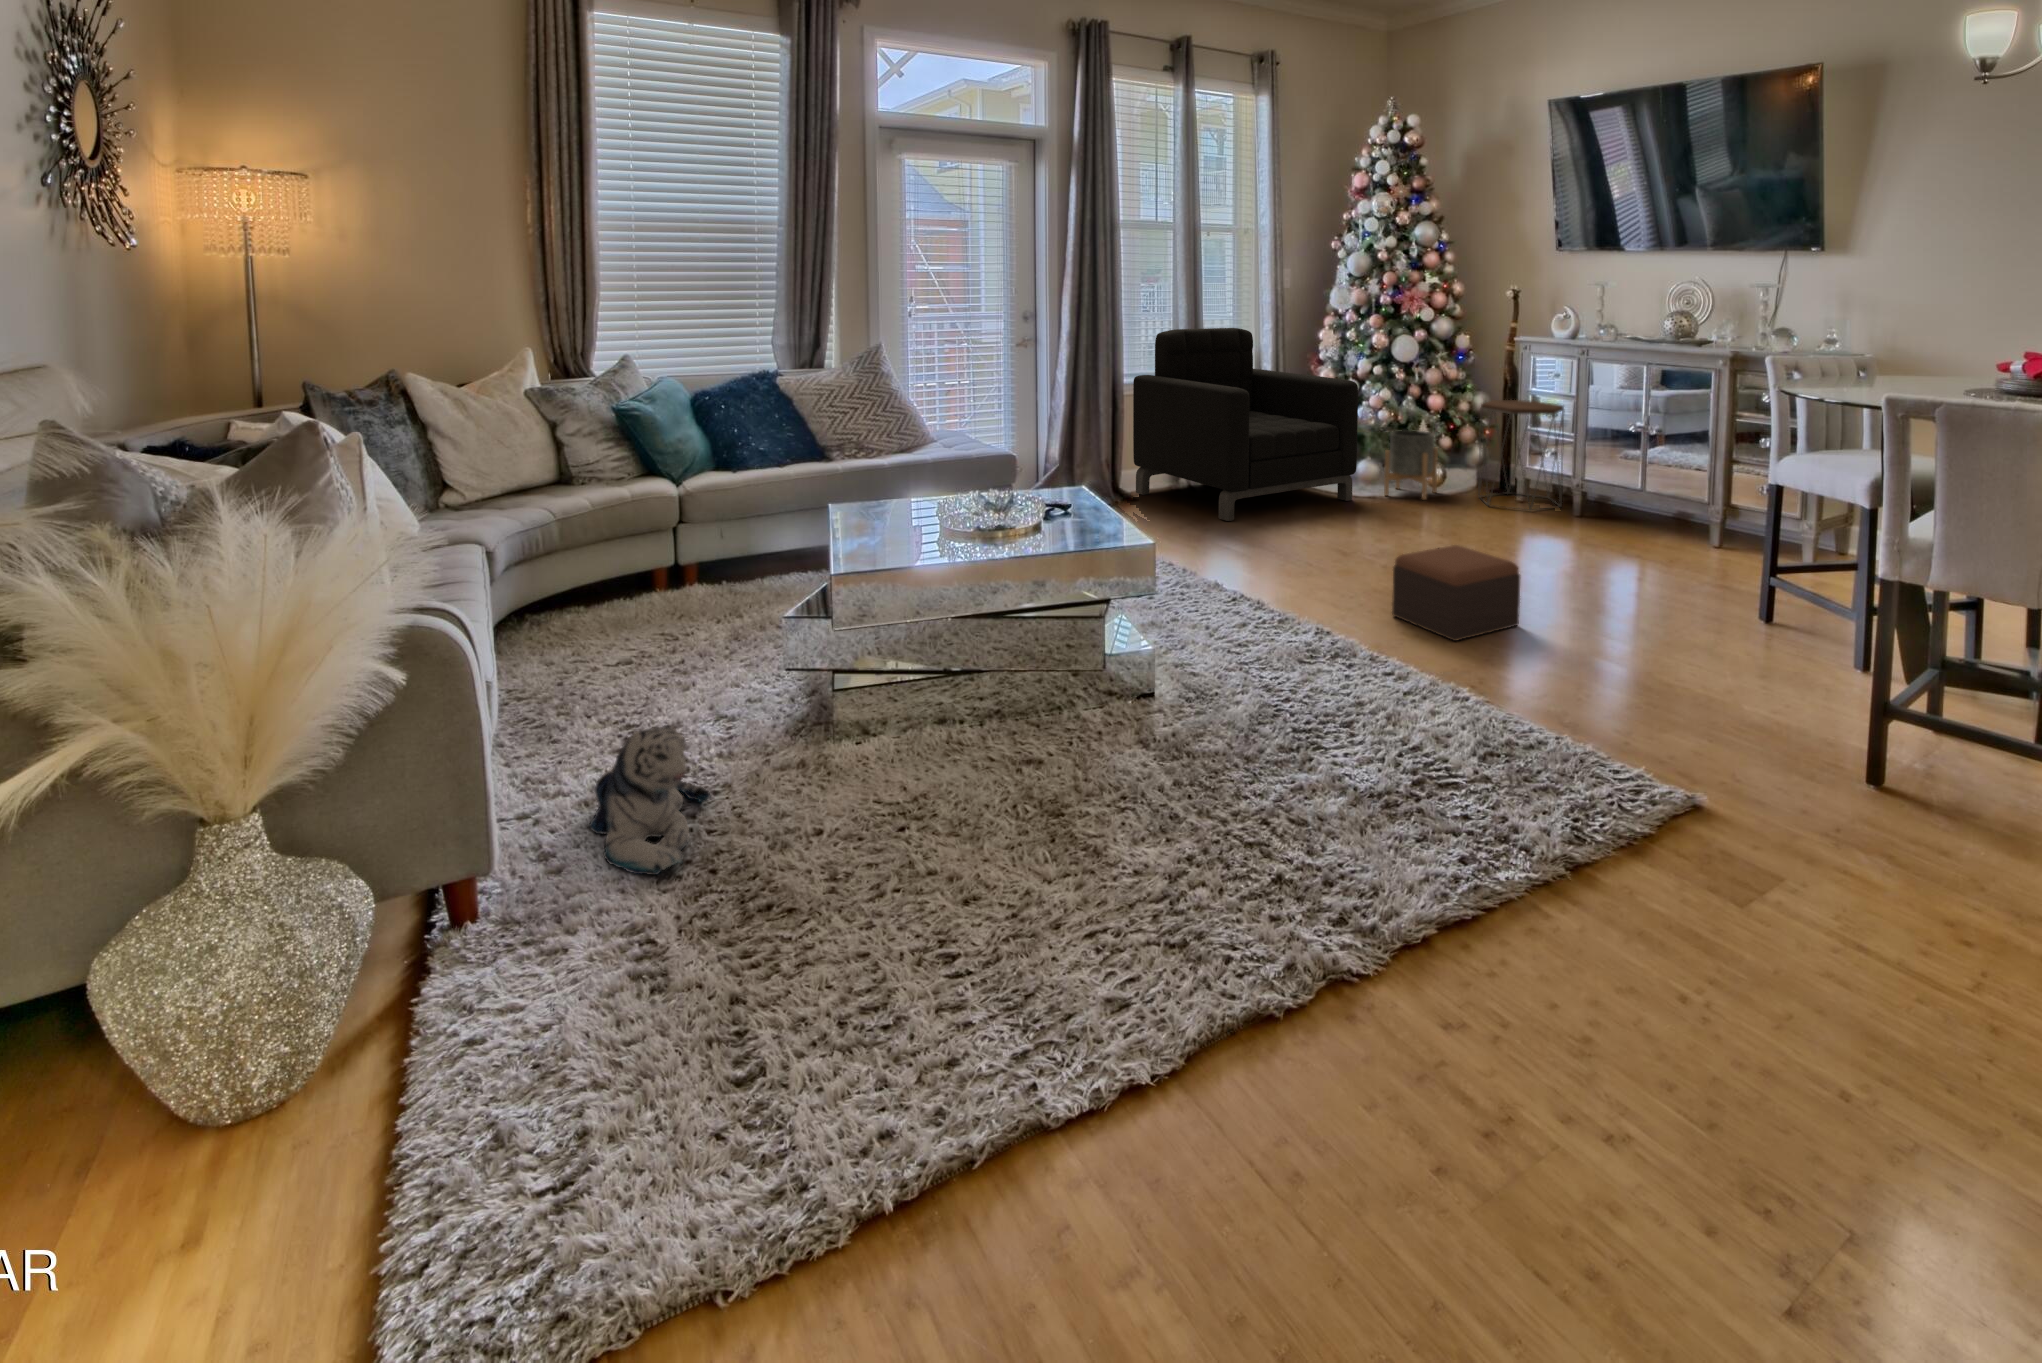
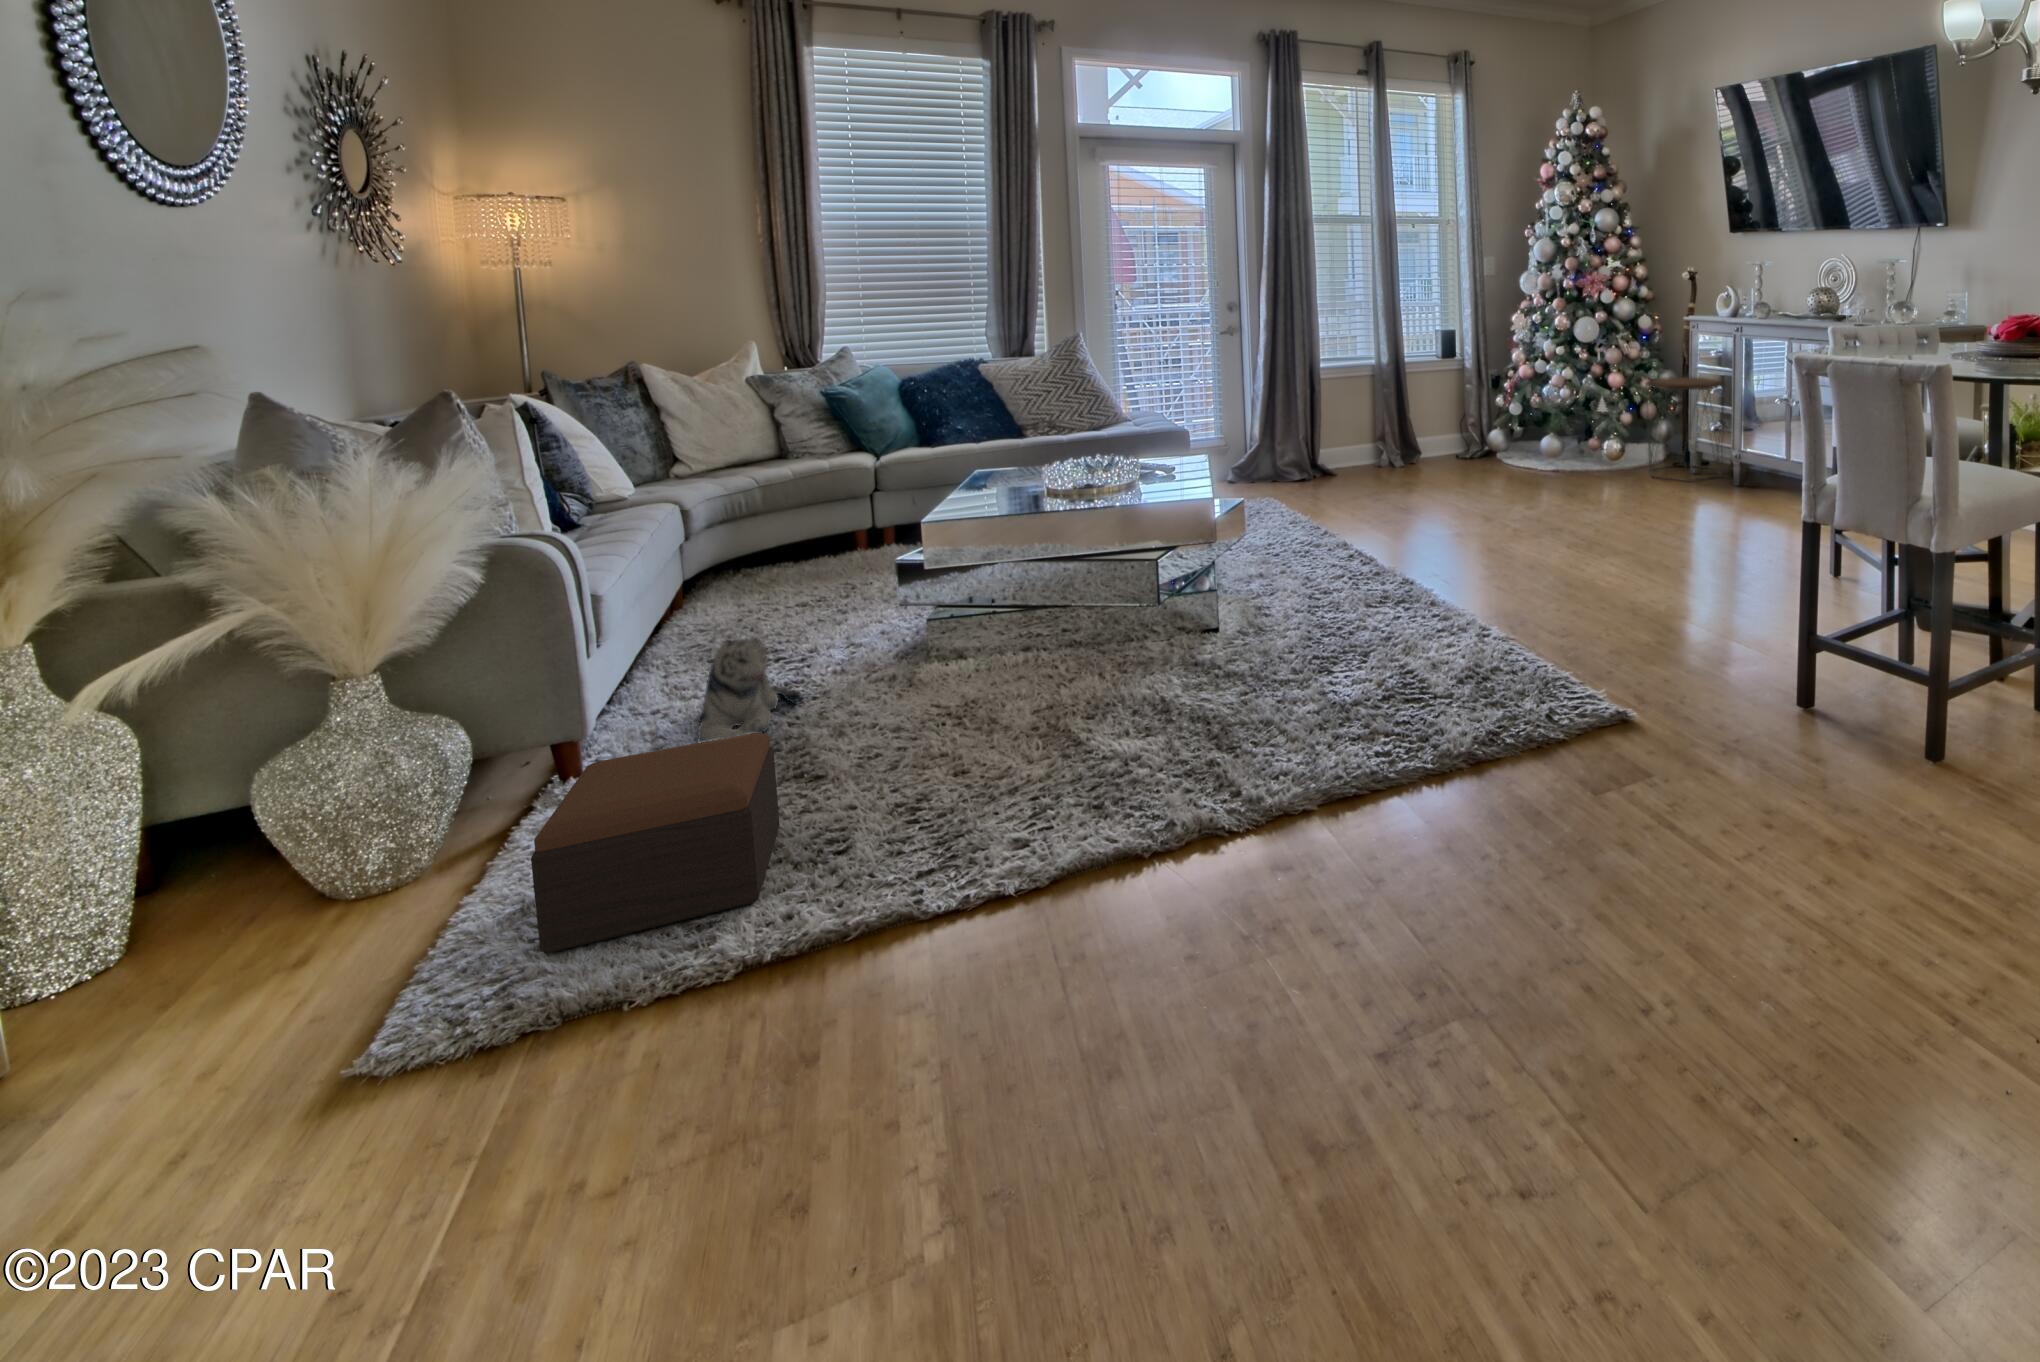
armchair: present [1133,328,1358,521] -> none [1328,315,1530,491]
planter: present [1384,430,1438,500] -> none [1561,408,1614,472]
footstool: present [1392,545,1520,641] -> present [531,733,780,954]

